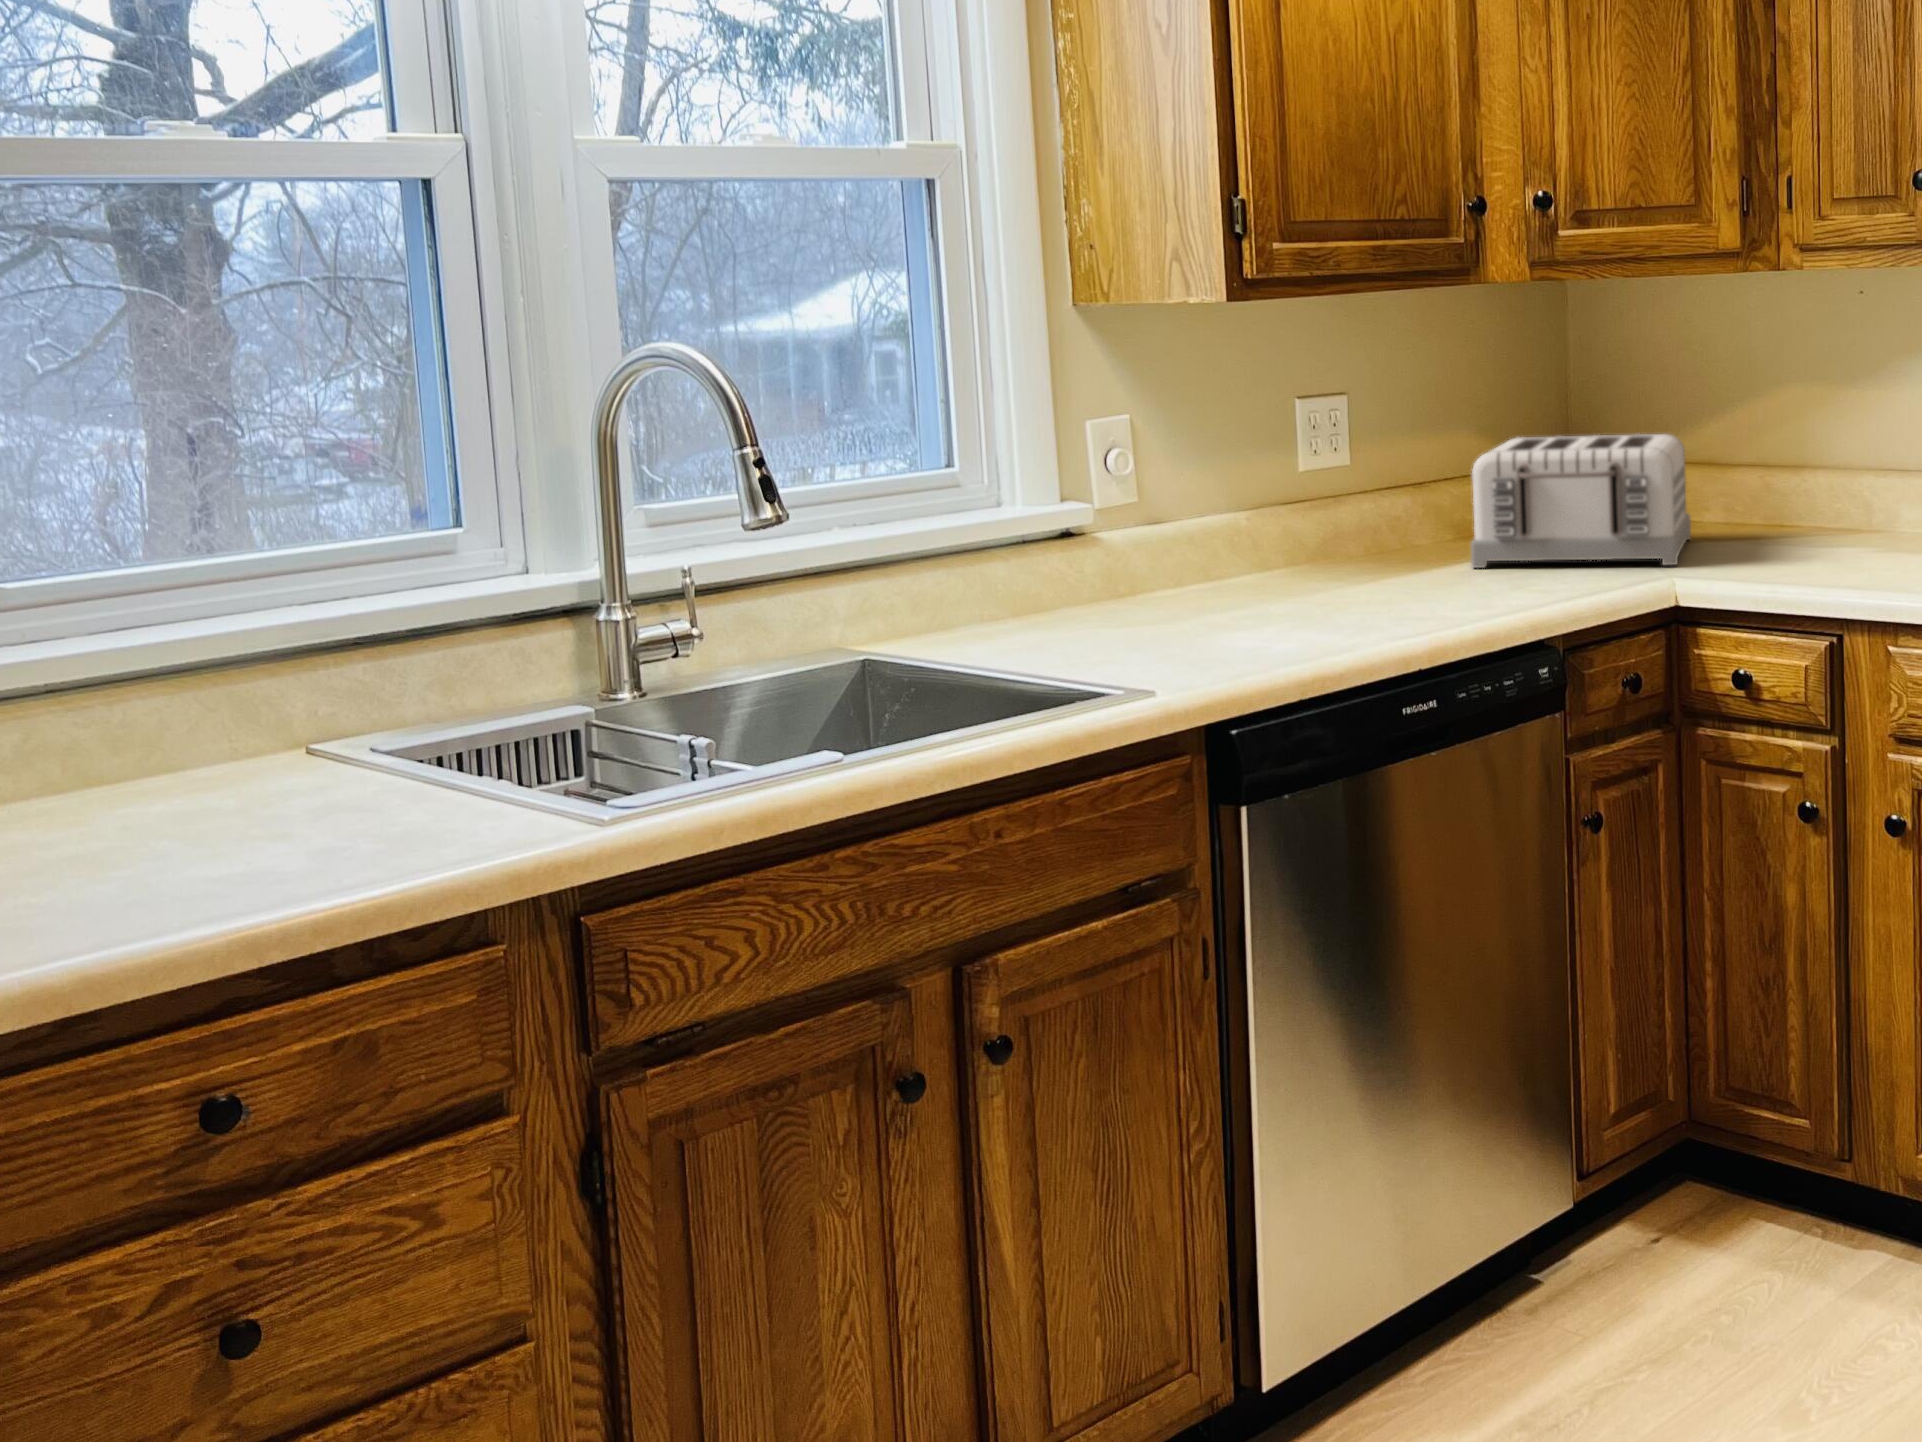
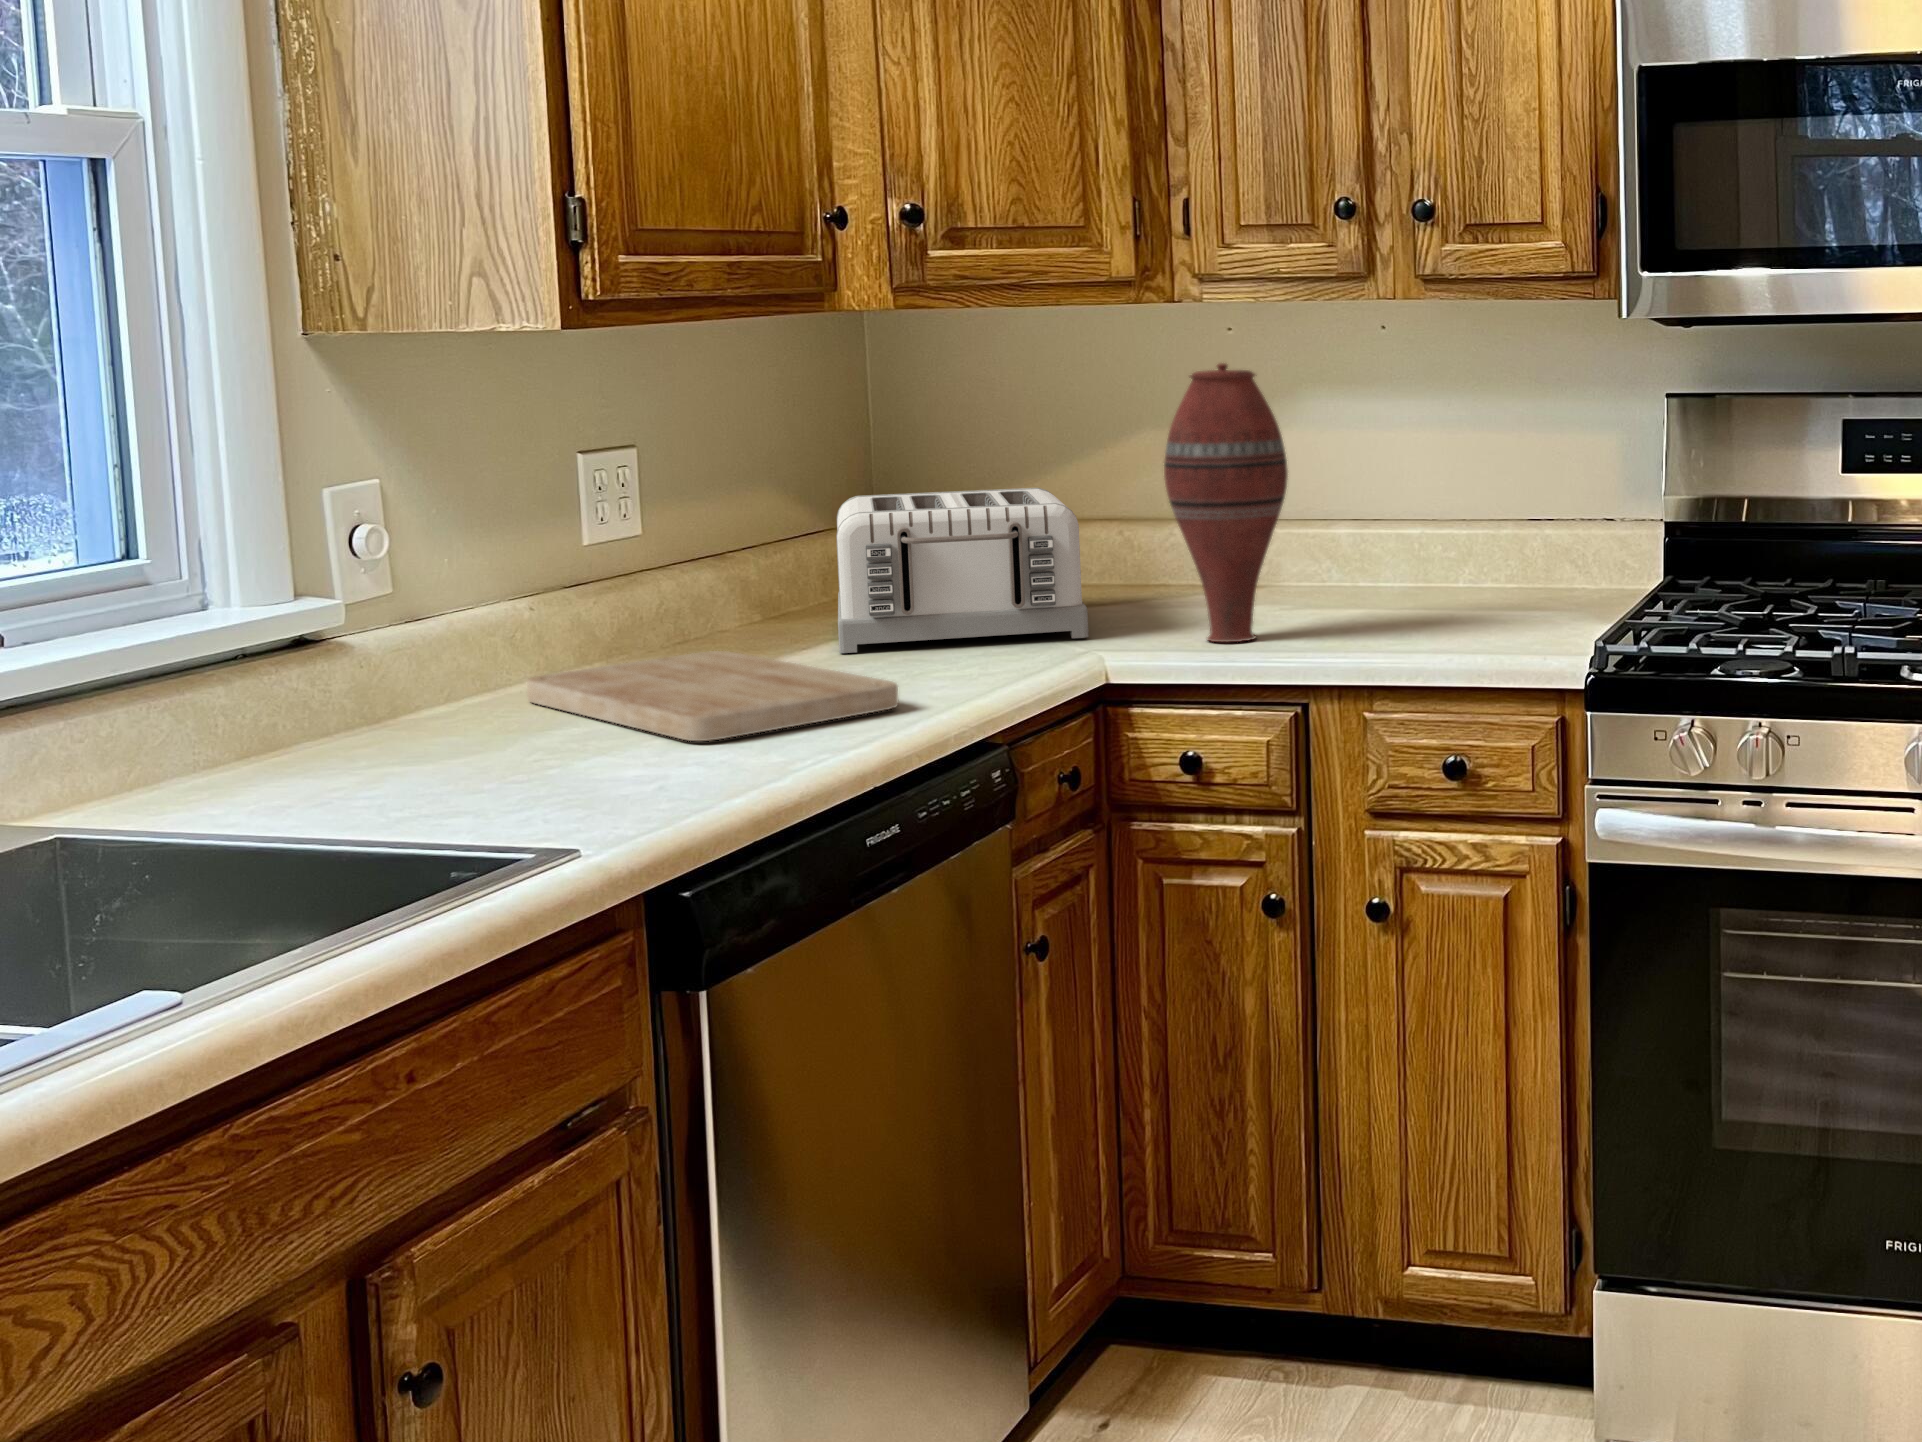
vase: none [1735,325,1848,575] -> present [1164,363,1288,642]
cutting board: none [1219,560,1466,627] -> present [527,651,899,741]

